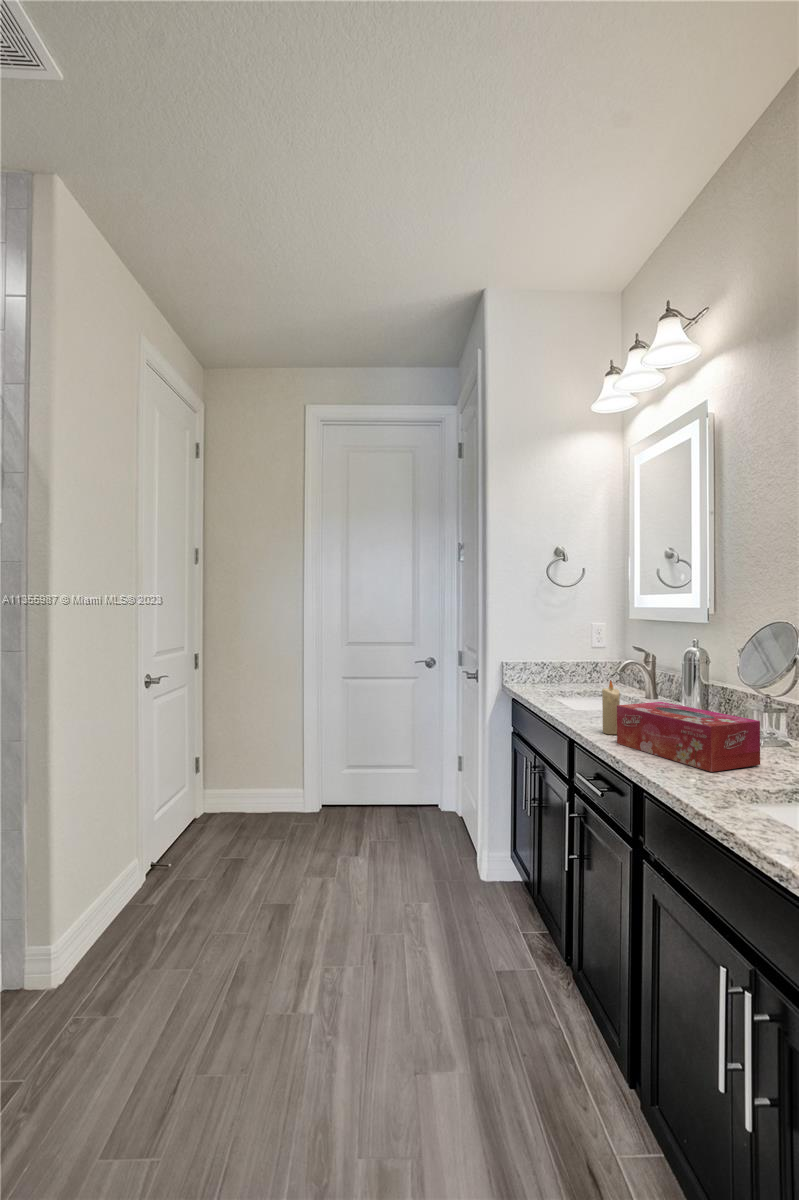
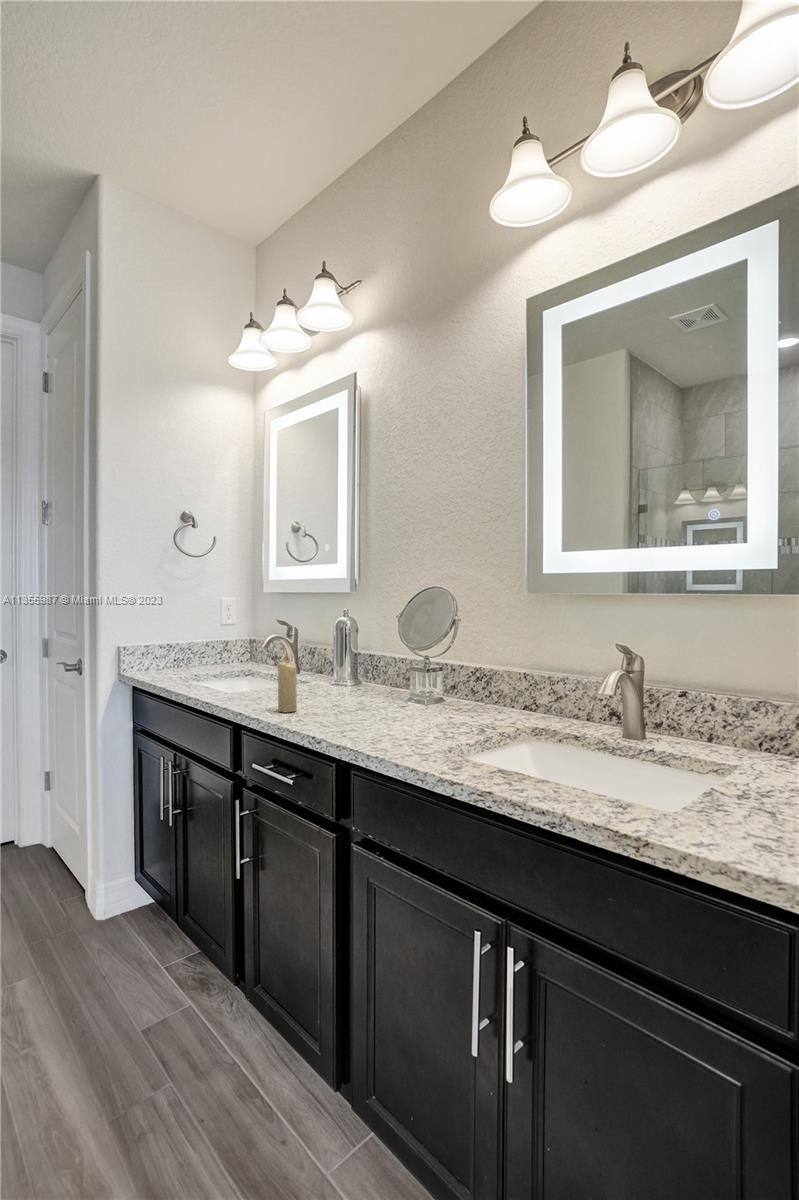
tissue box: present [617,702,760,772] -> none [302,671,441,734]

